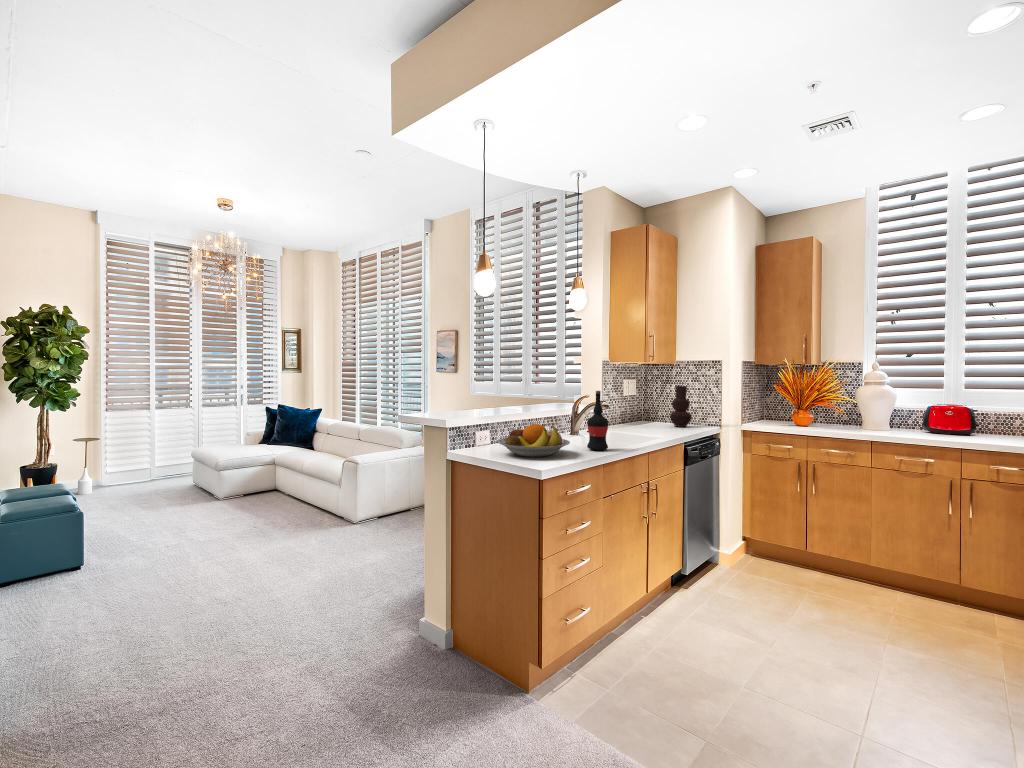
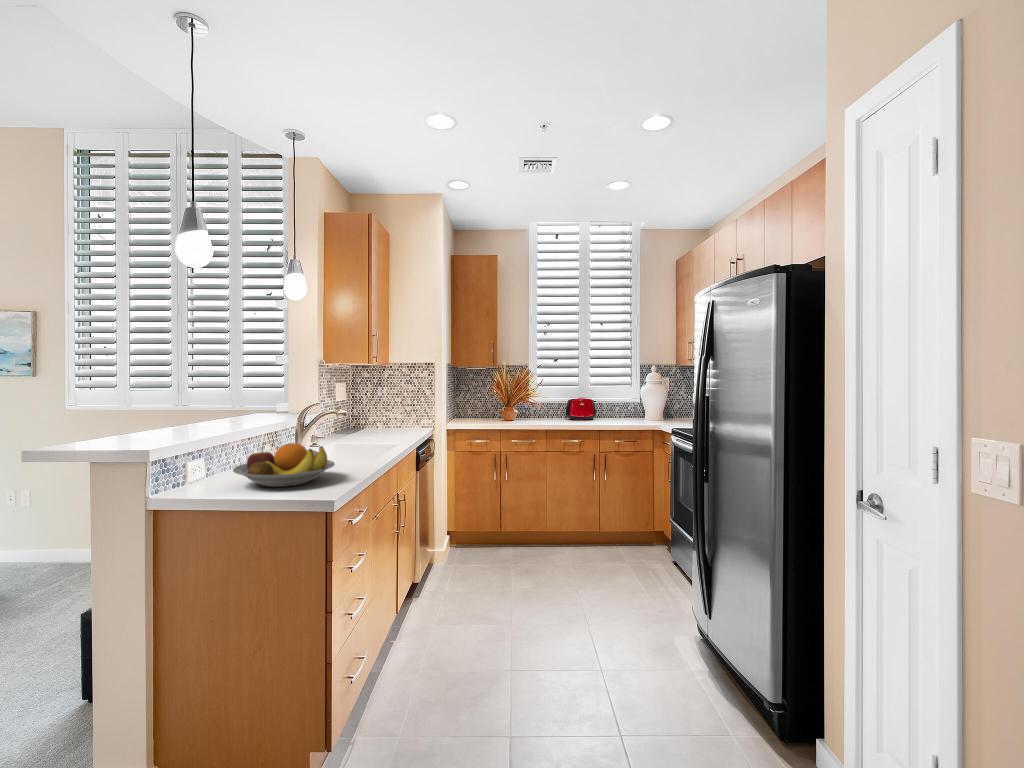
vase: present [670,386,692,427] -> none [388,389,410,432]
wine bottle: present [587,391,608,450] -> none [344,398,369,467]

